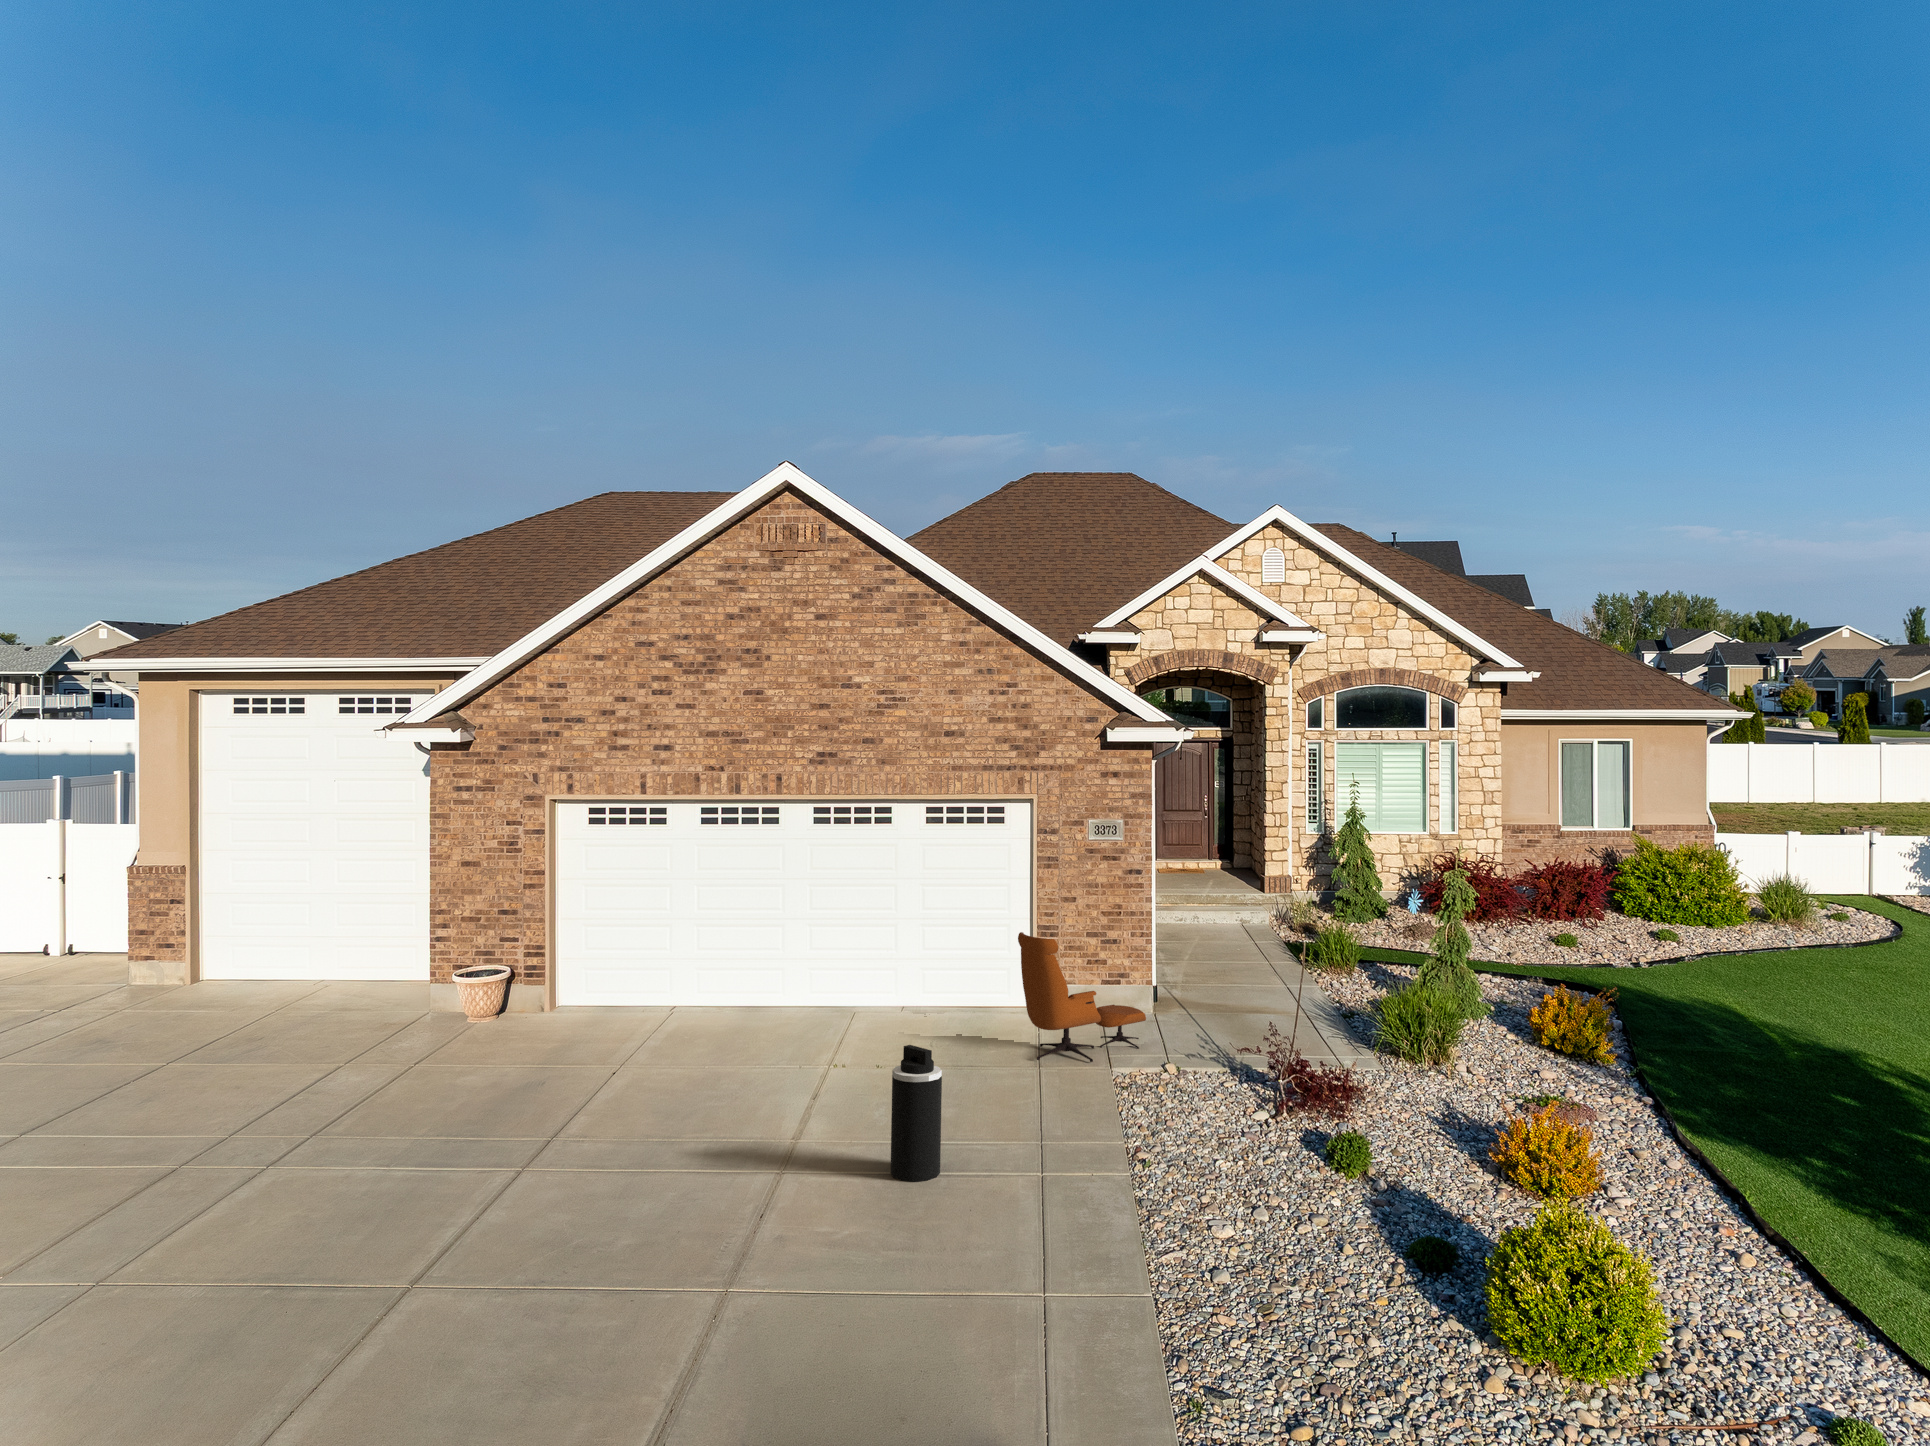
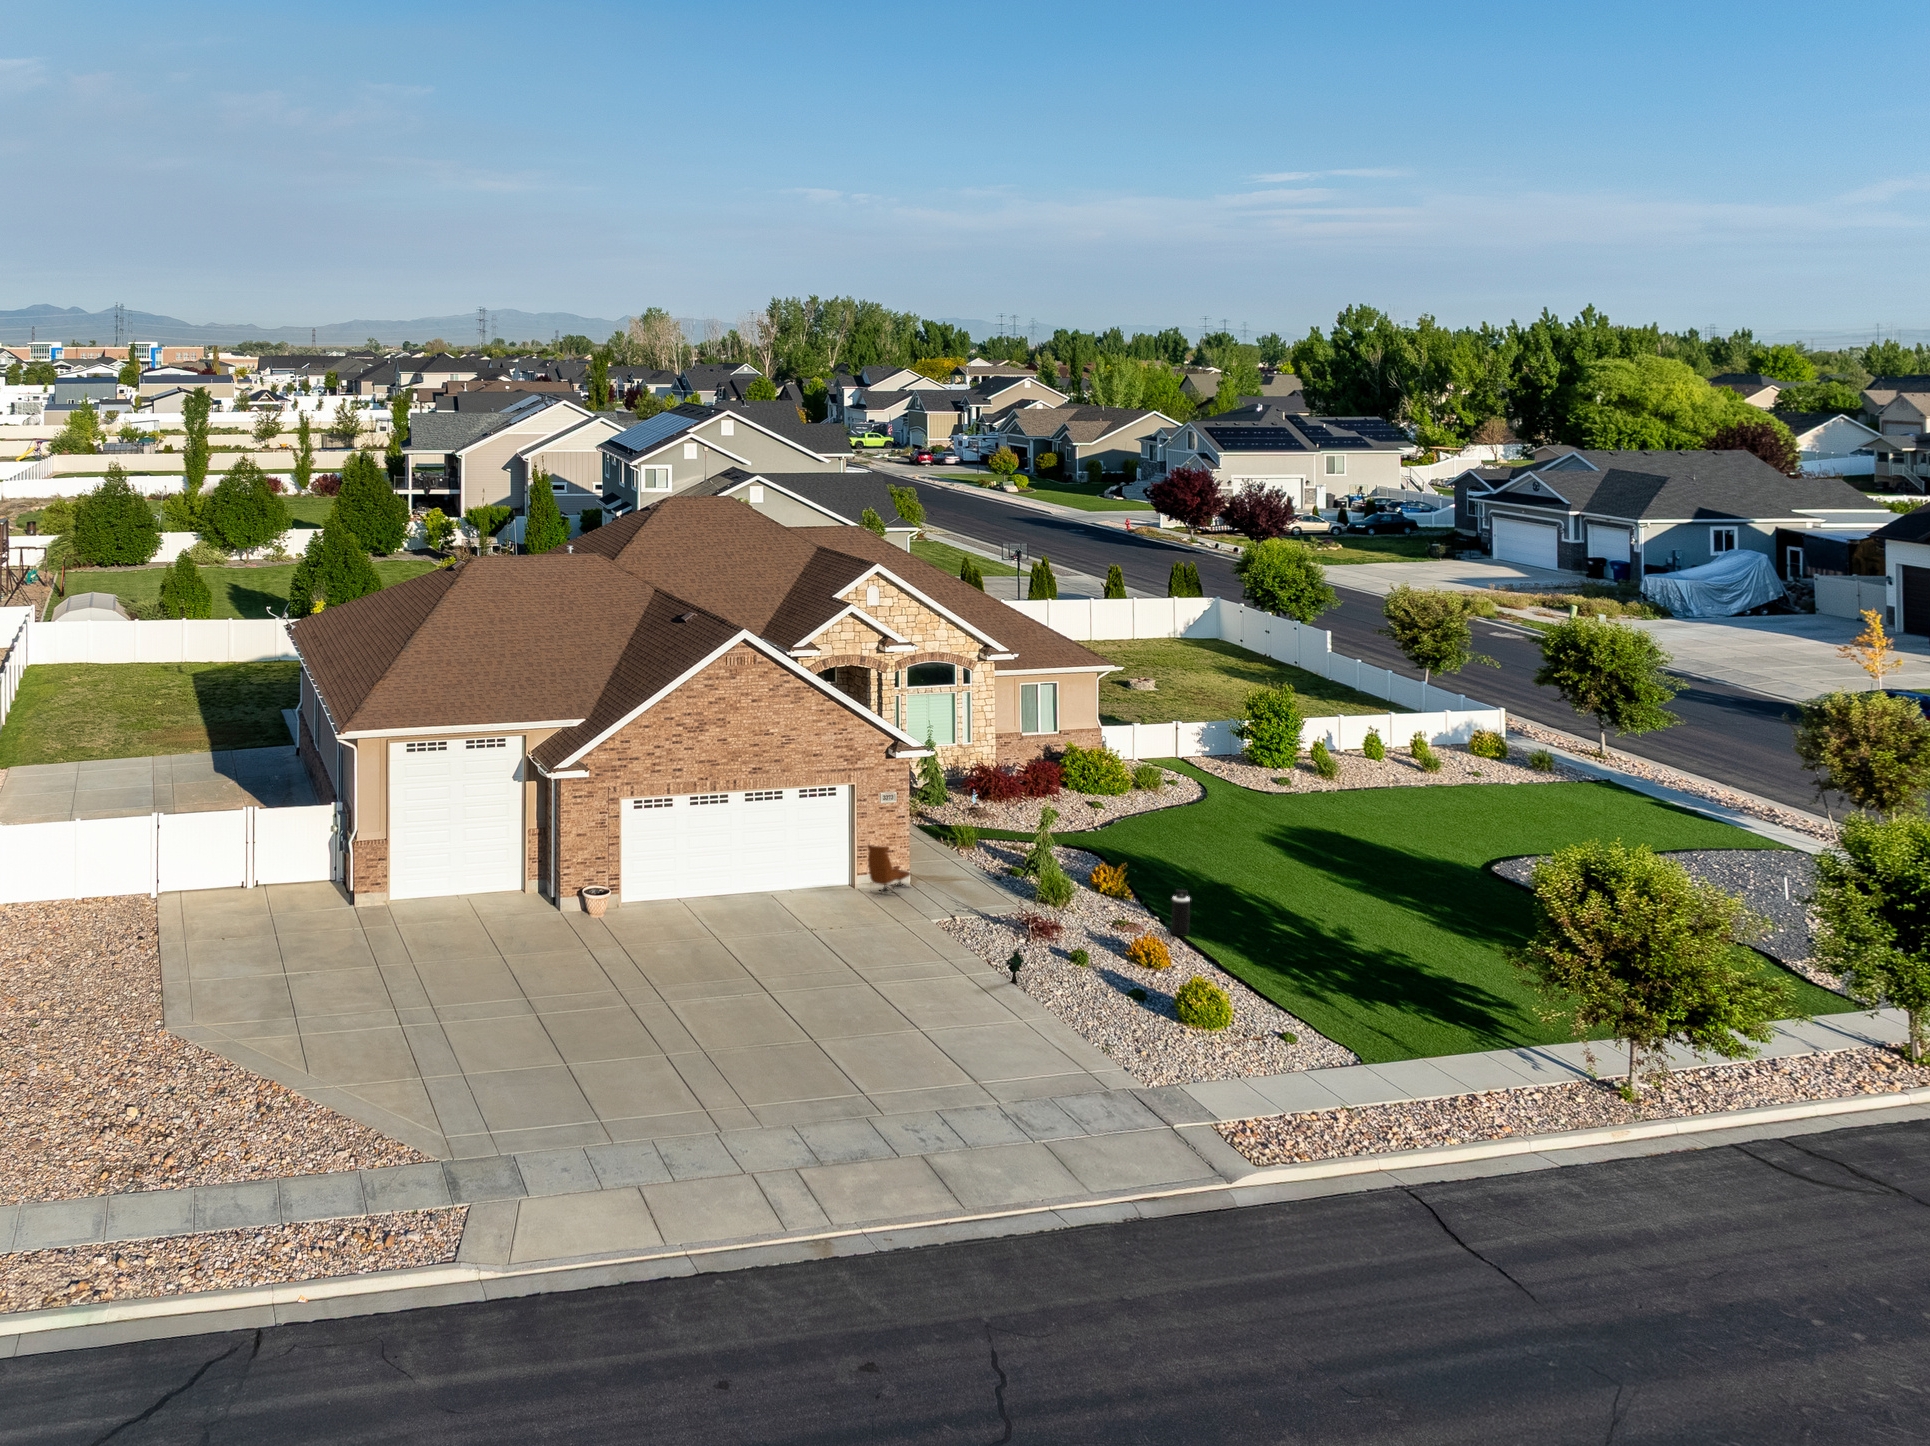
trash can: present [890,1045,942,1182] -> present [1171,890,1190,936]
decorative plant: none [1056,1270,1133,1407] -> present [1005,948,1024,983]

